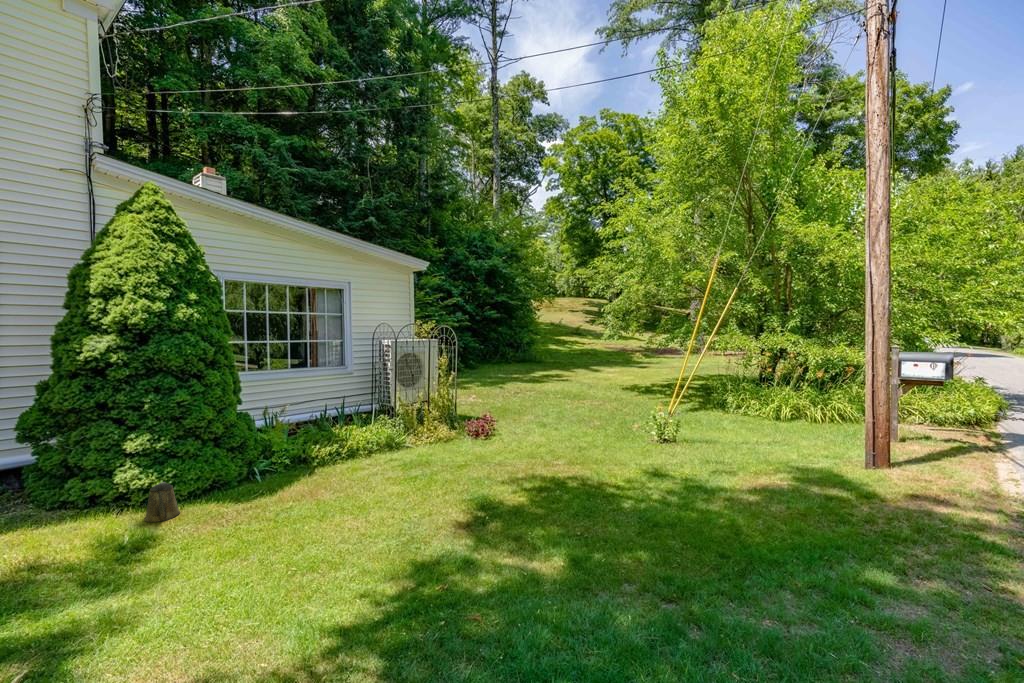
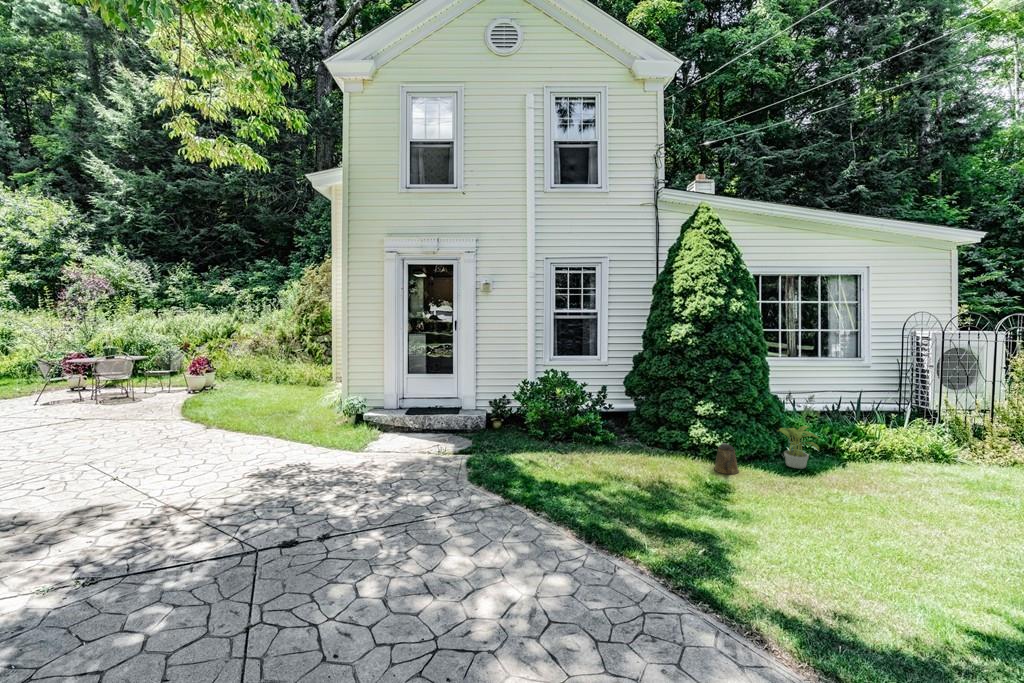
potted plant: none [234,443,283,491] -> present [778,426,819,468]

